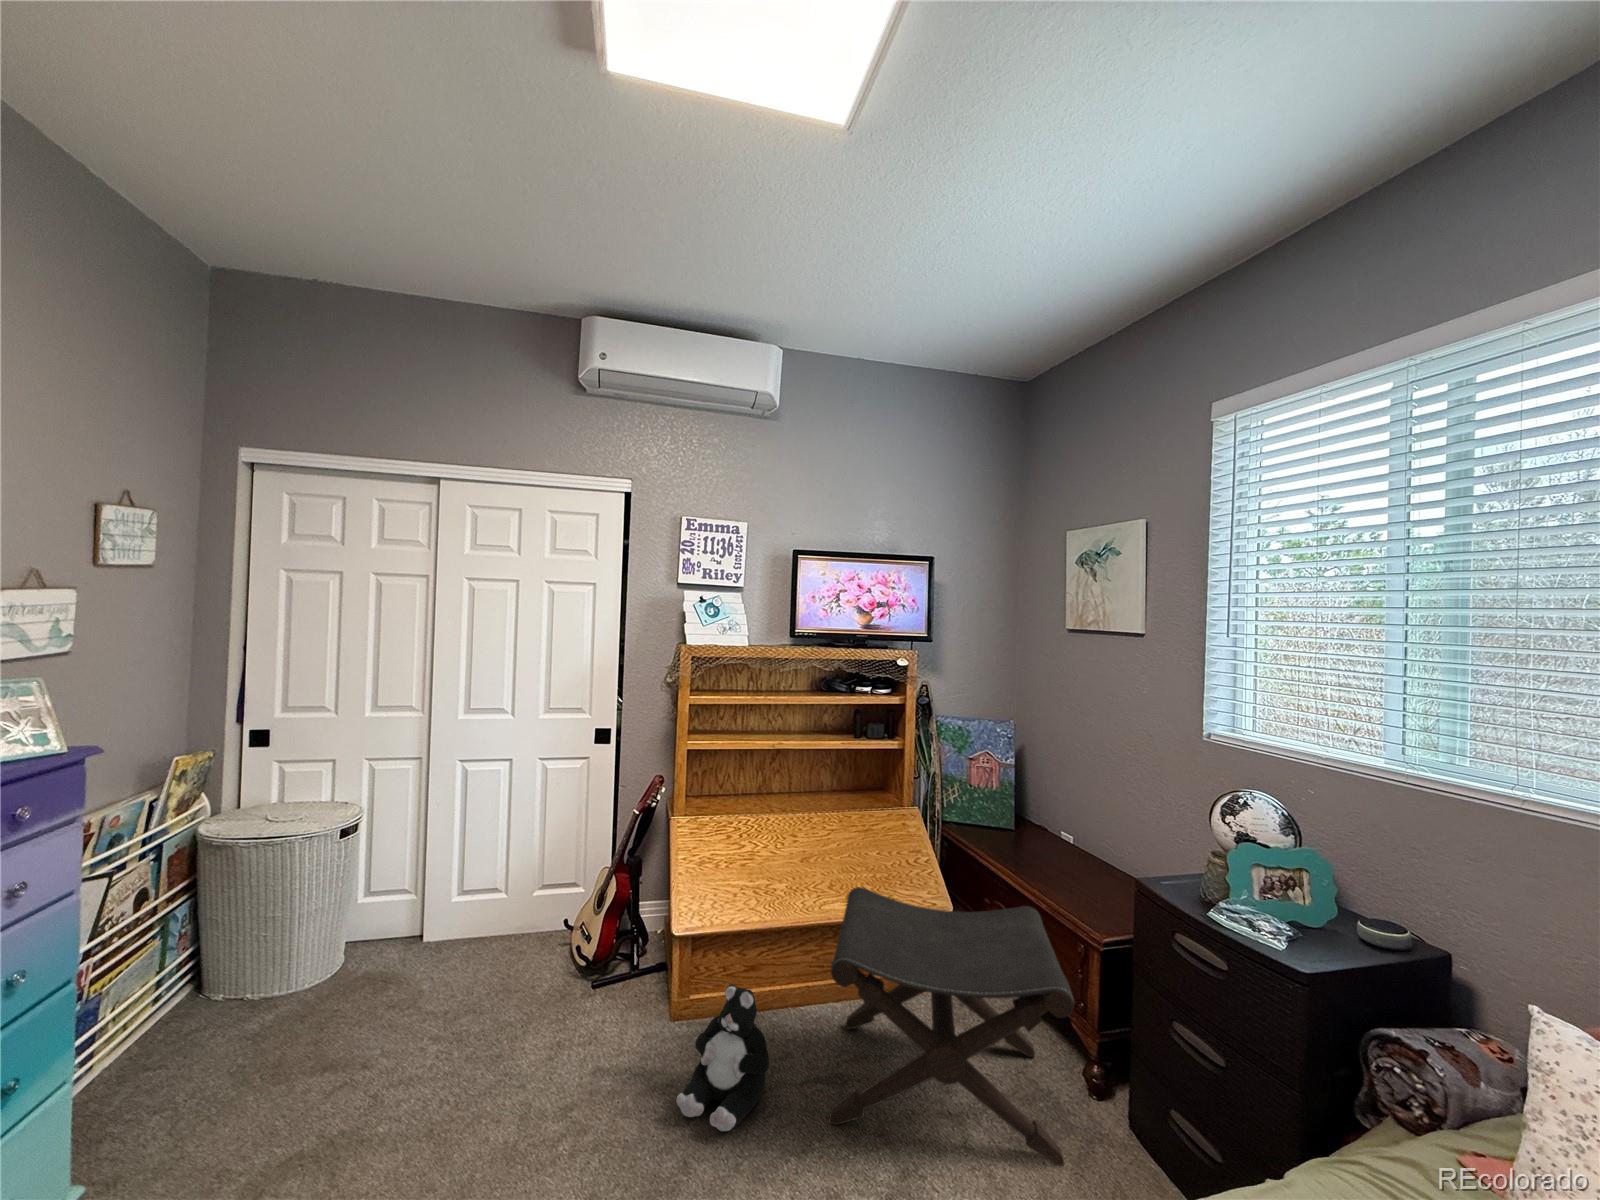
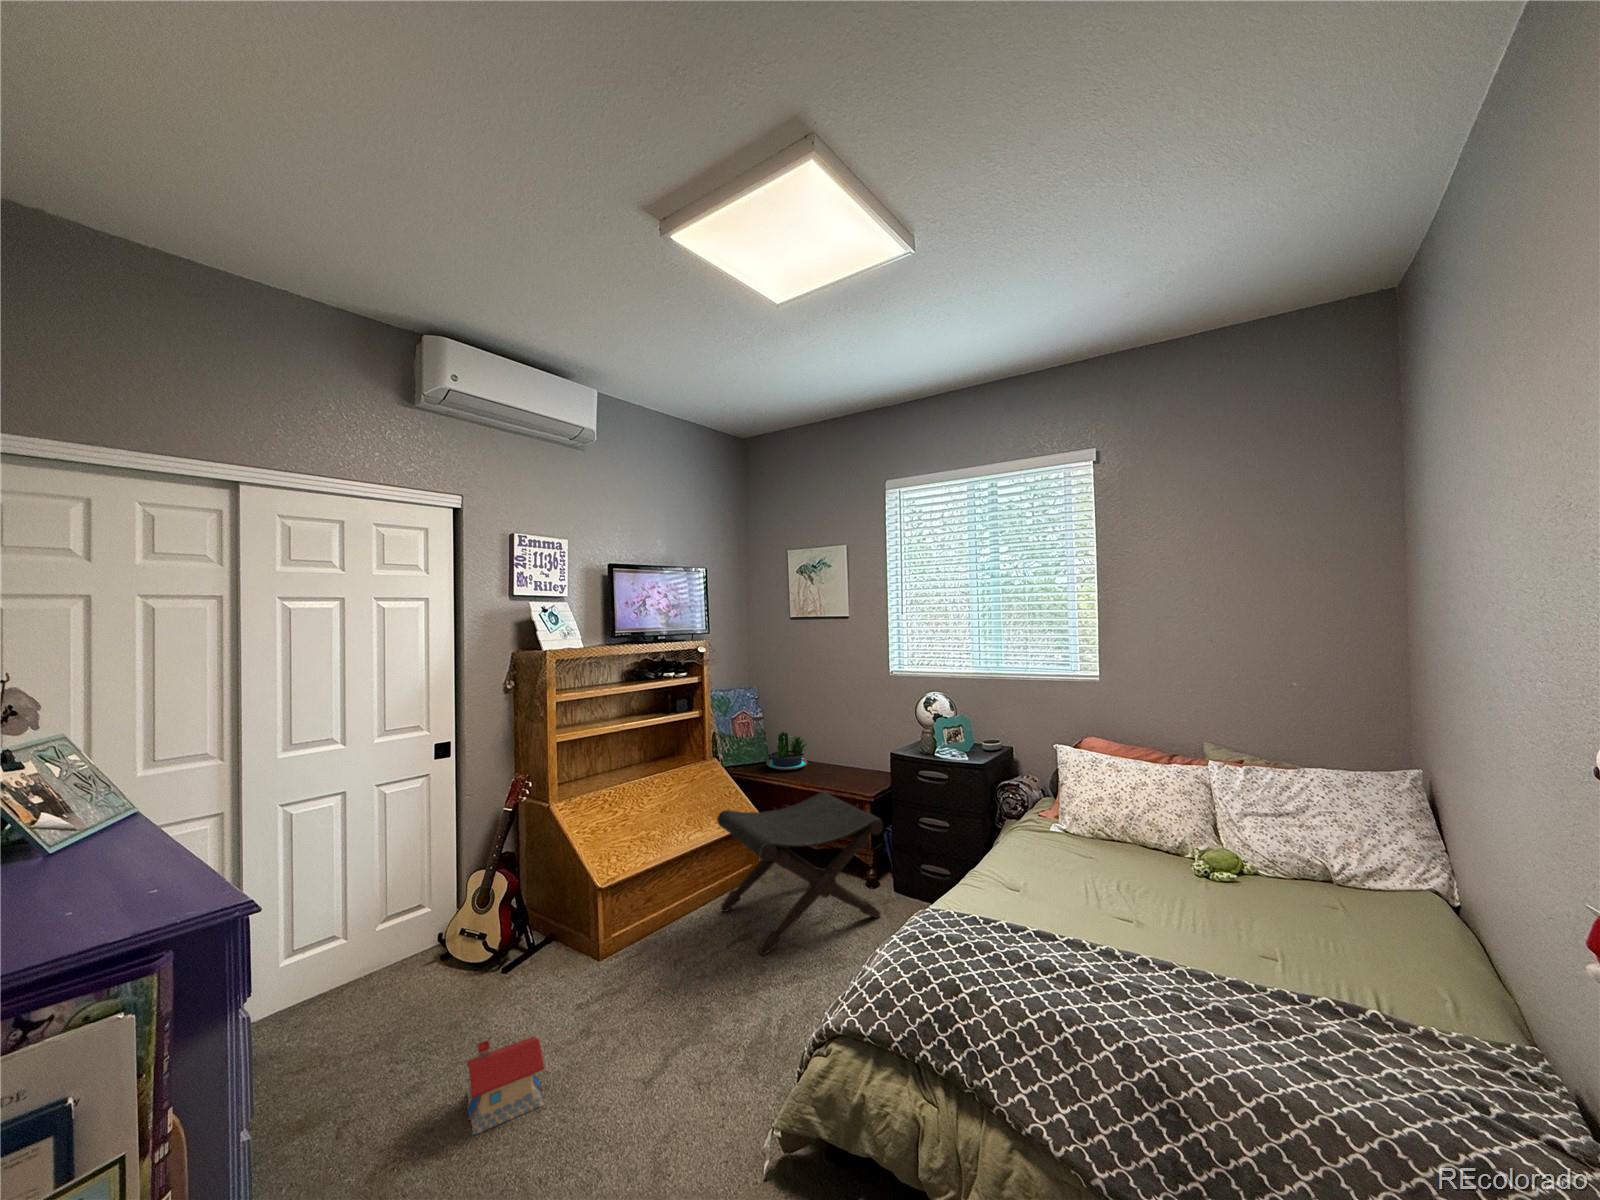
potted plant: none [998,795,1074,856] -> present [766,732,808,770]
plush toy: present [677,984,769,1131] -> none [658,893,719,993]
toy house: none [389,1062,499,1173] -> present [467,1036,545,1135]

